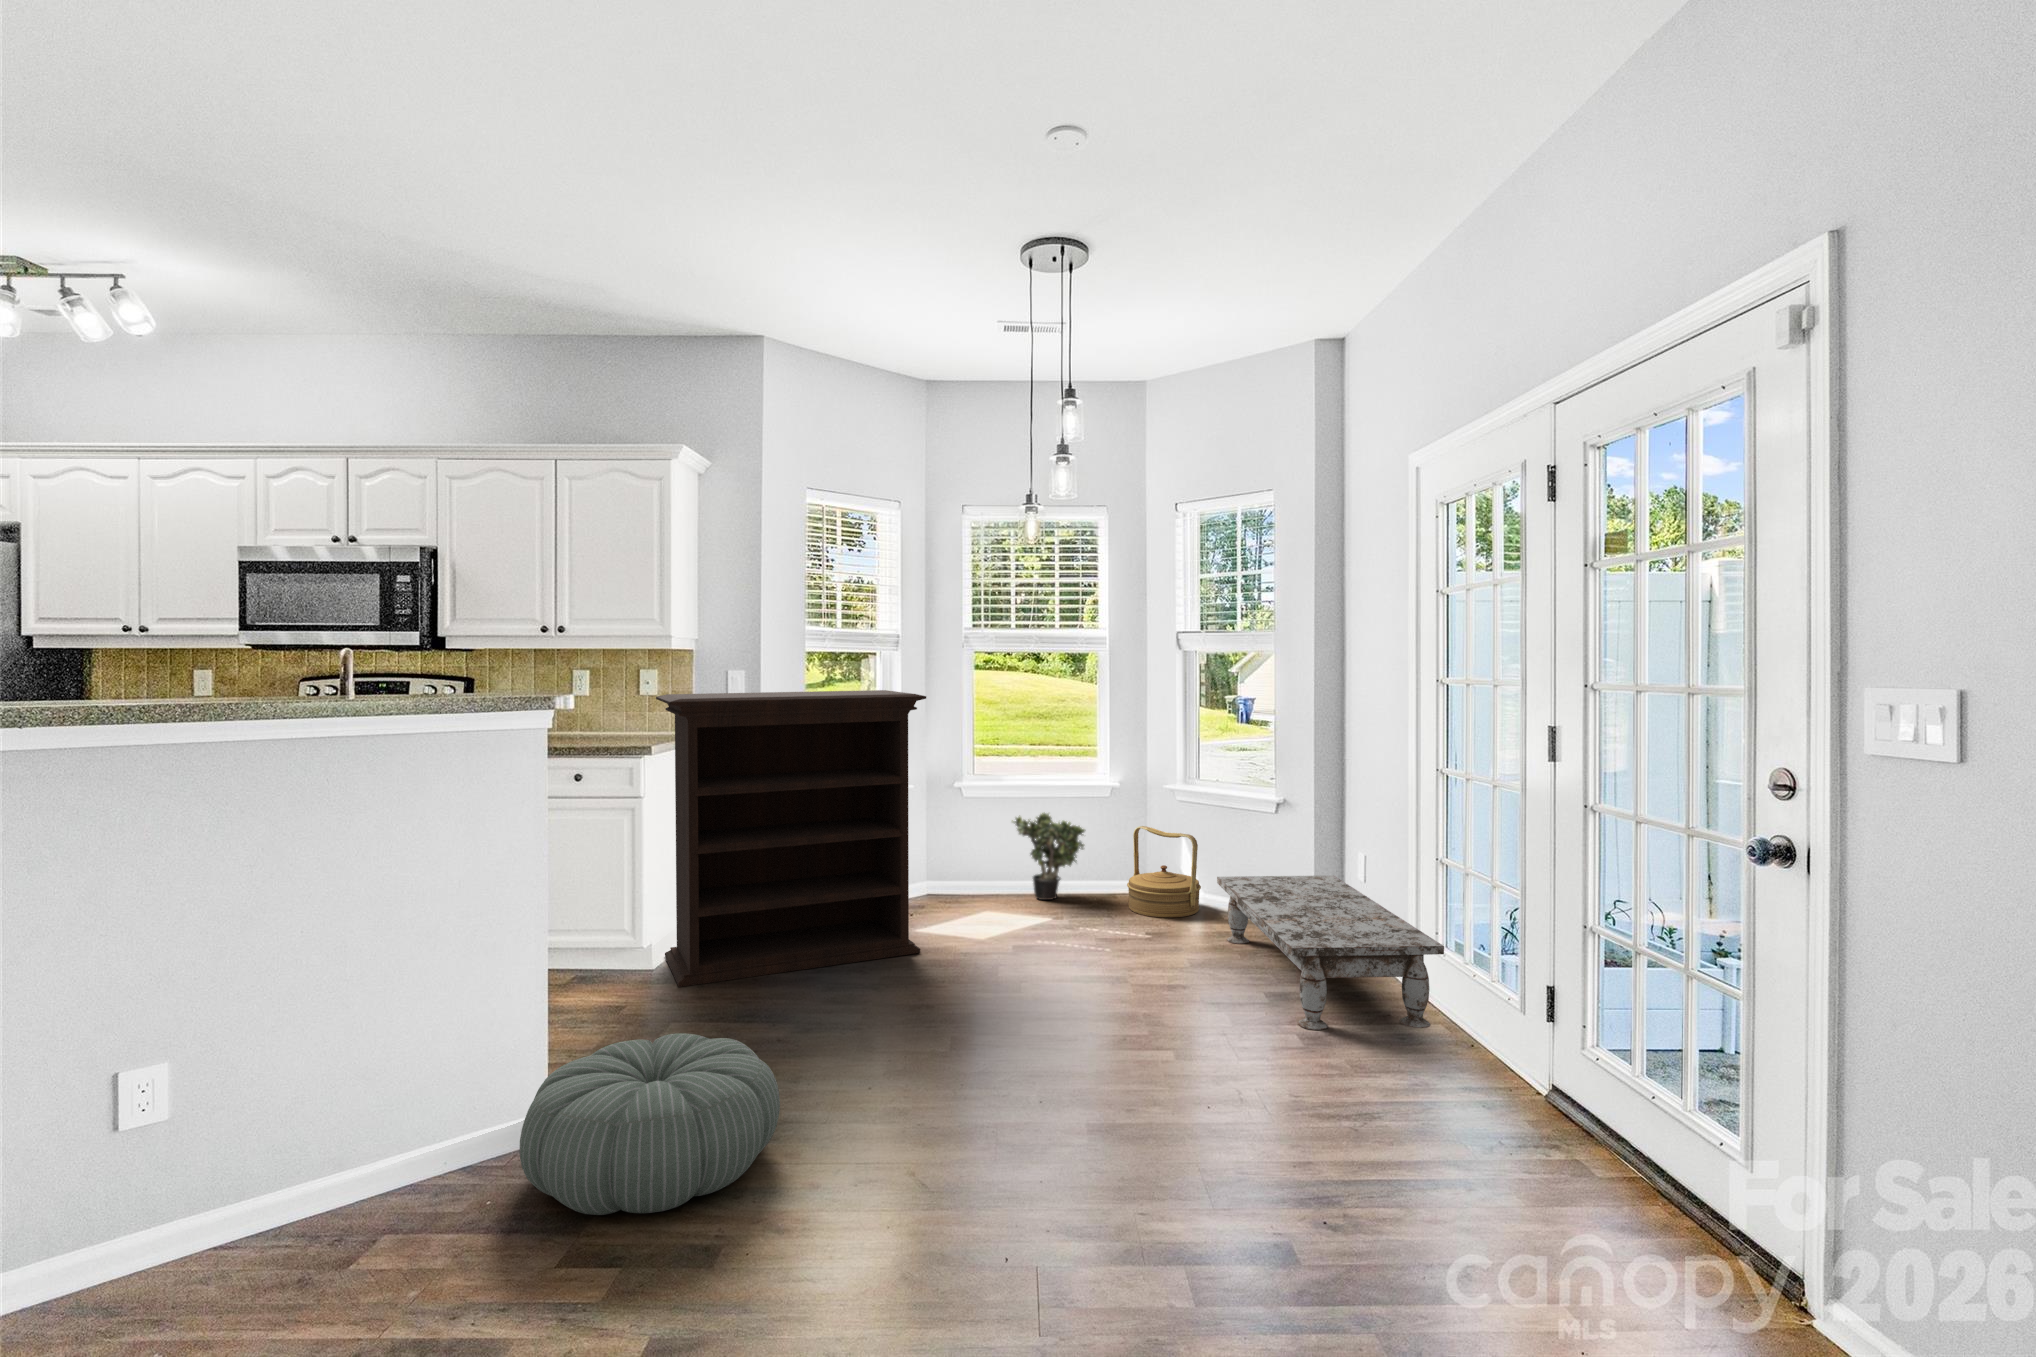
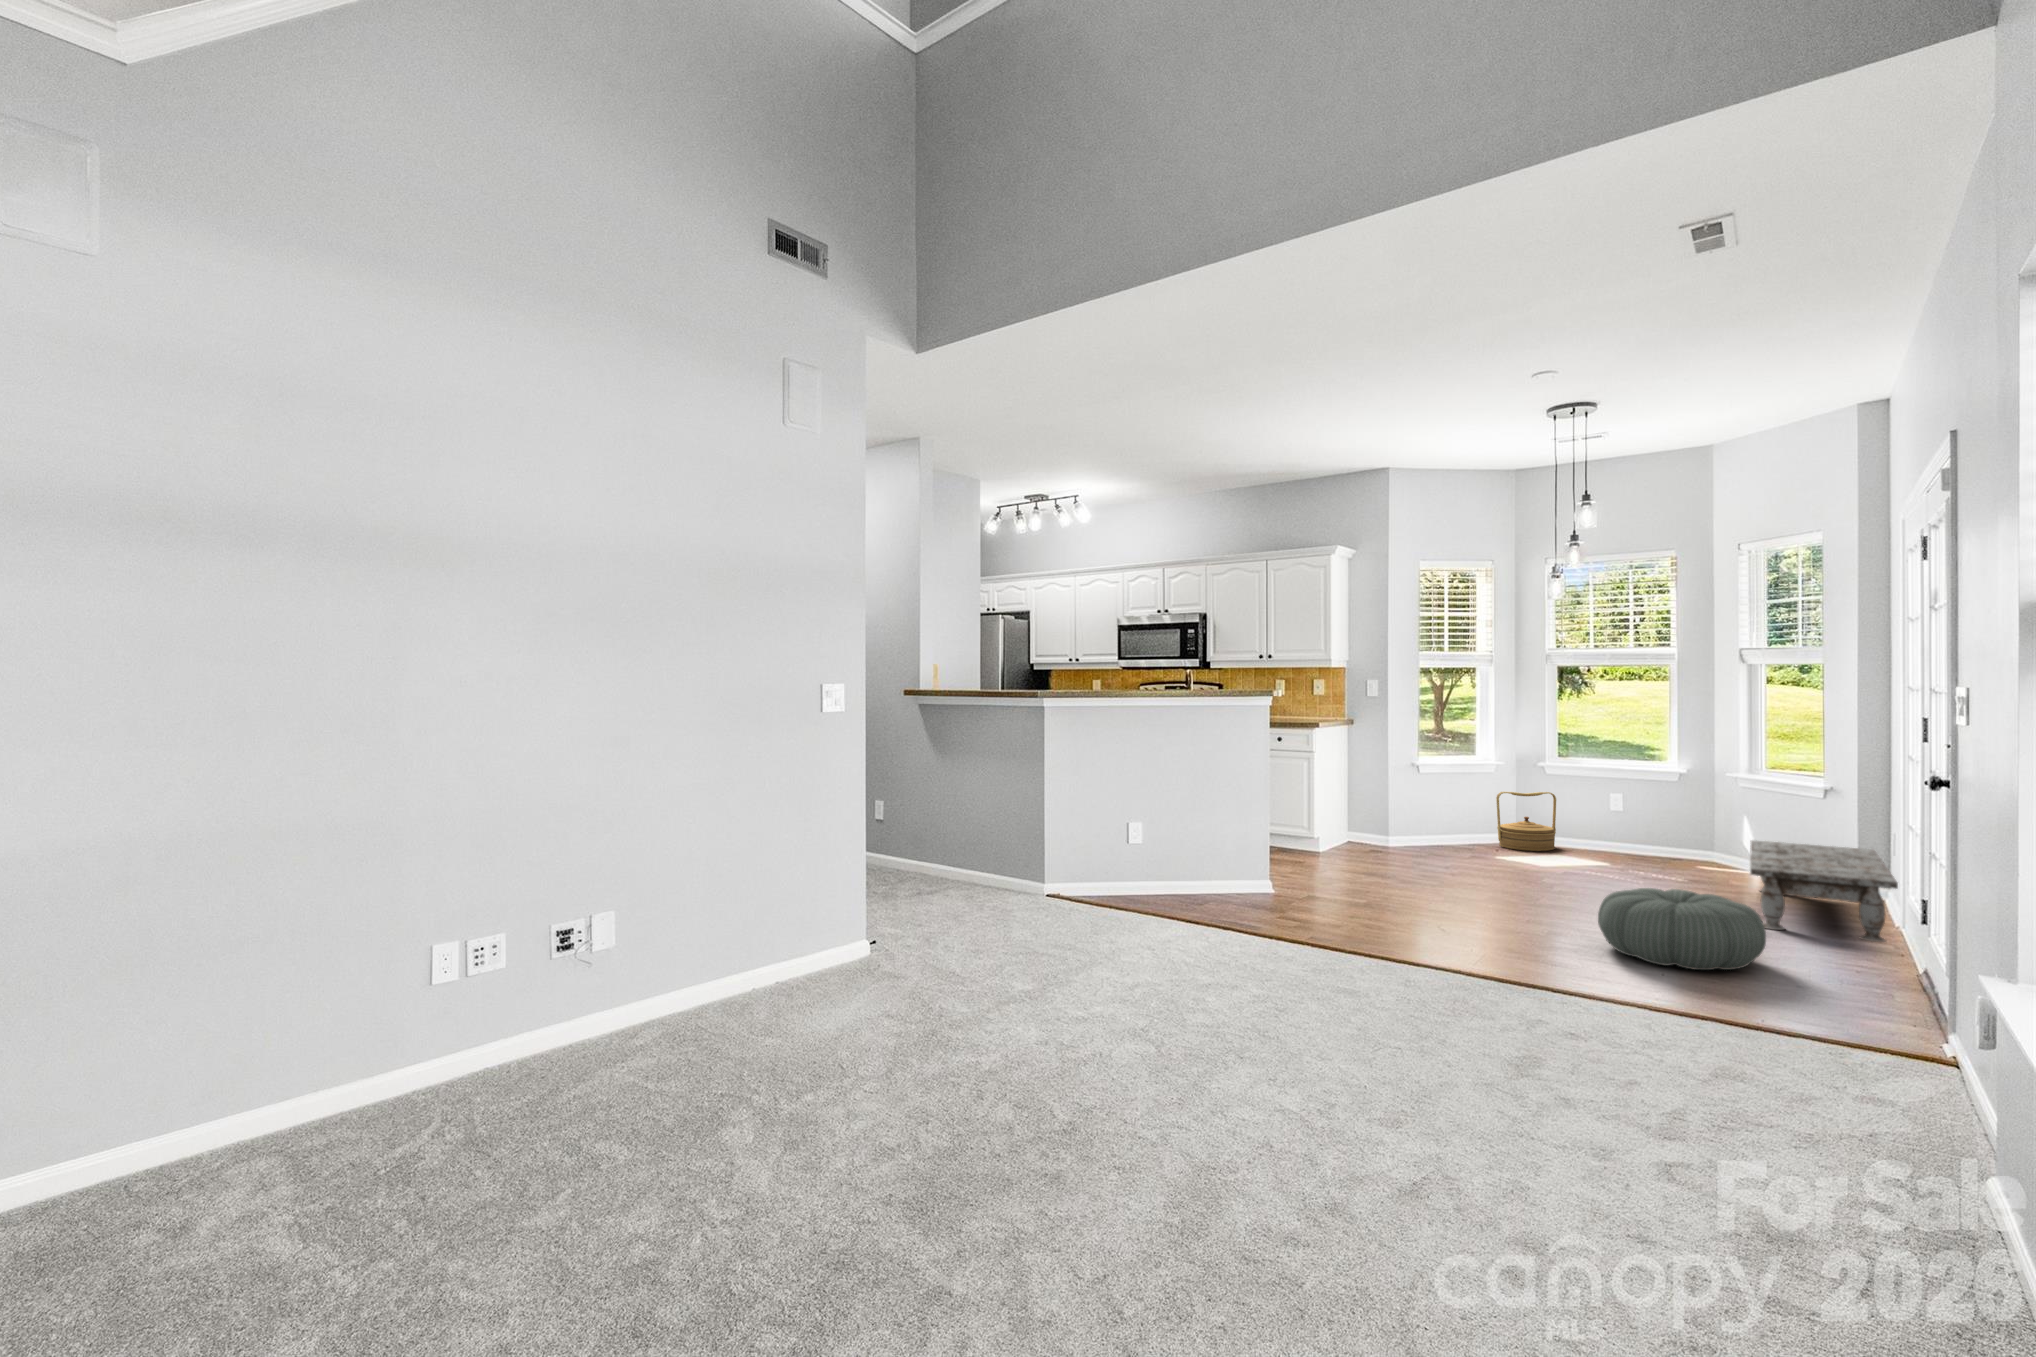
bookshelf: present [656,690,926,987] -> none [1322,693,1496,866]
potted plant: present [1012,813,1085,900] -> none [1587,790,1655,857]
woven basket: present [1127,826,1201,918] -> present [1496,792,1556,851]
pouf: present [519,1033,780,1215] -> present [1598,888,1766,970]

